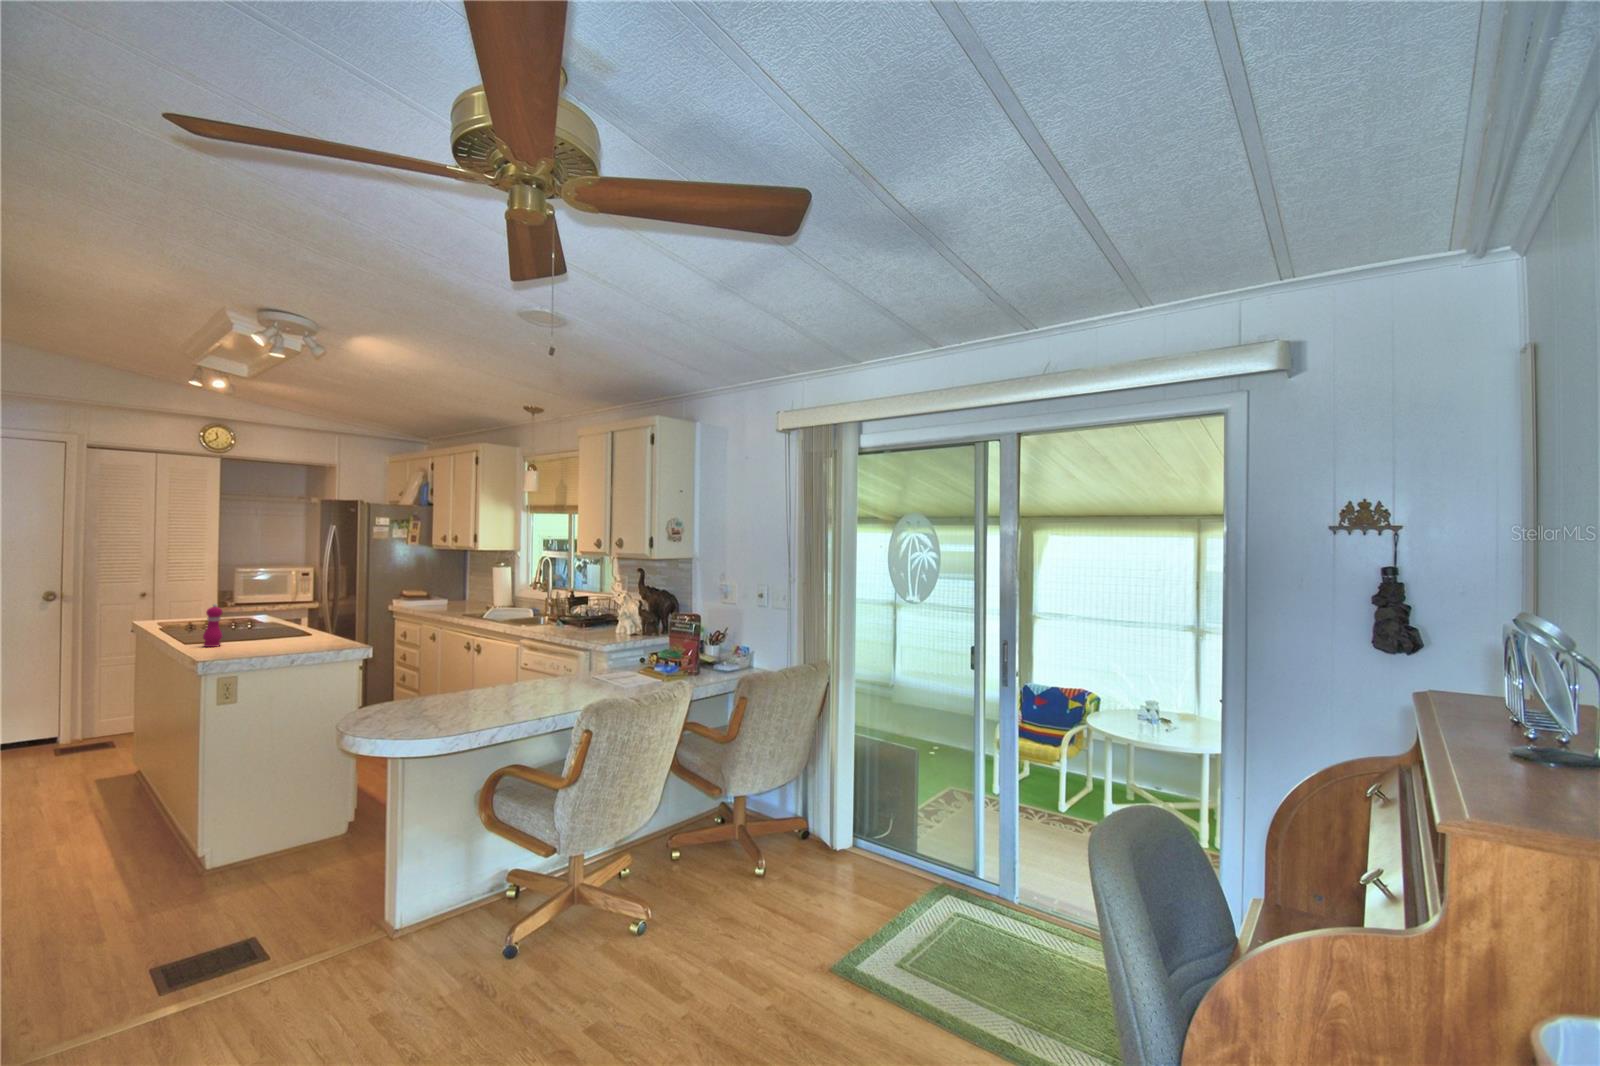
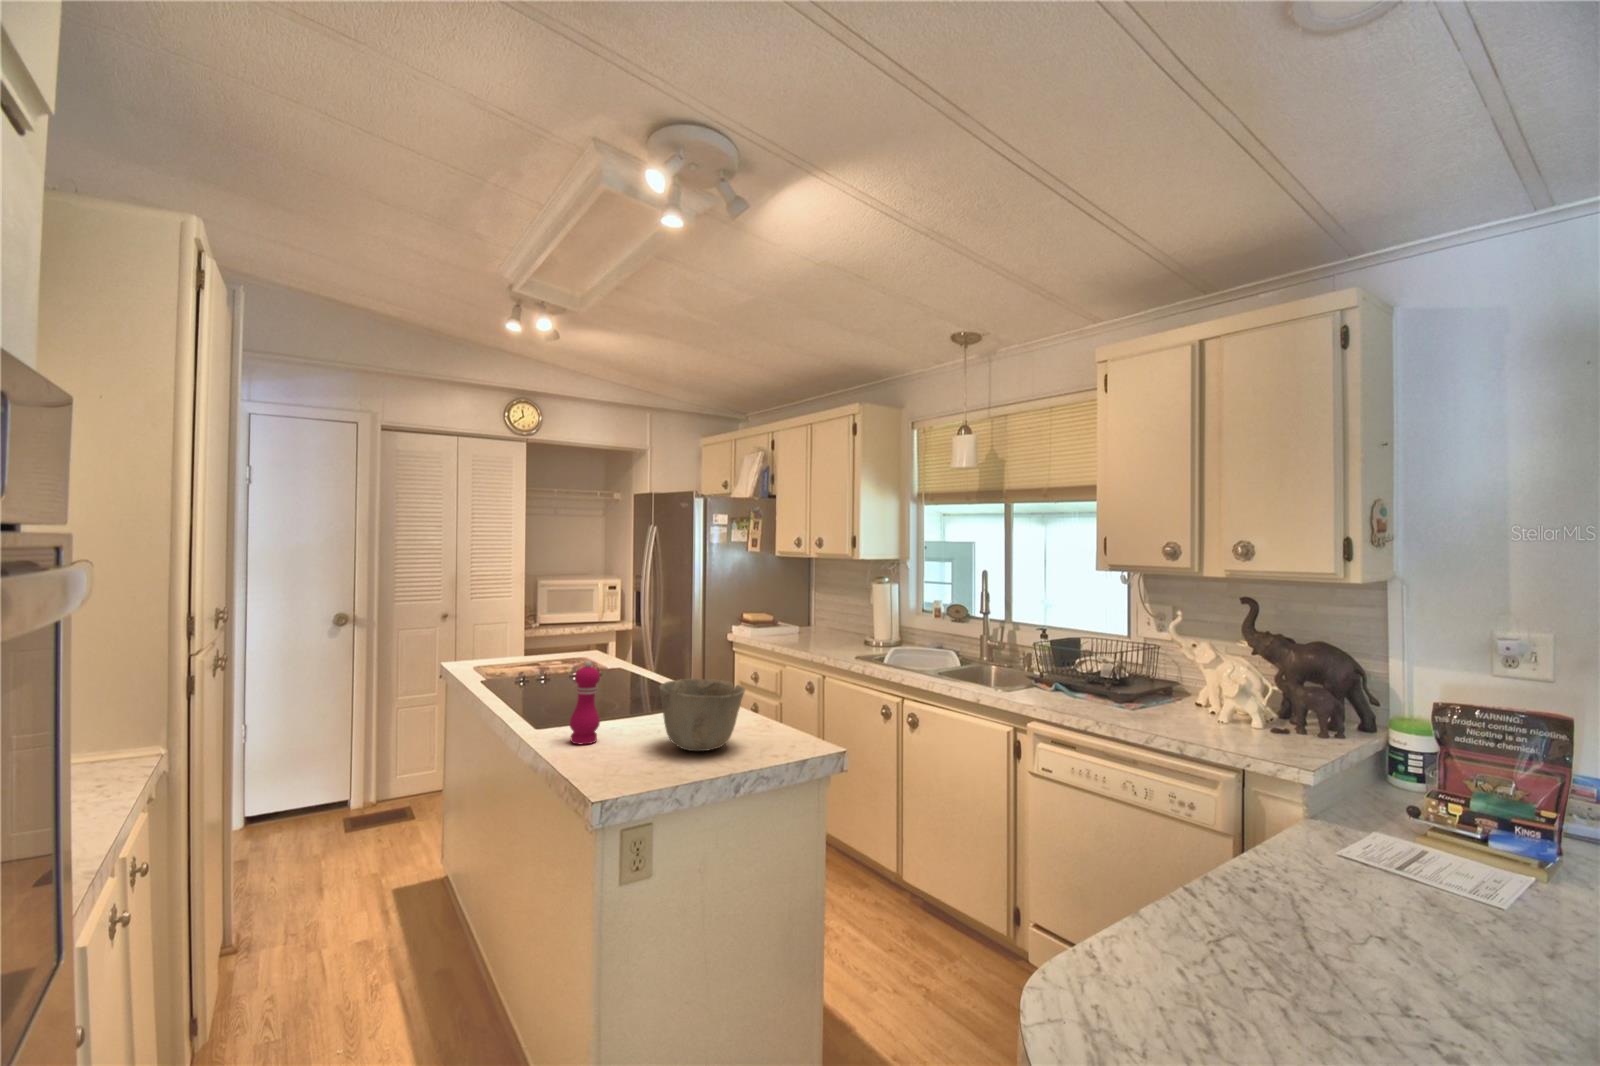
ceramic bowl: none [255,613,309,647] -> present [660,679,745,751]

